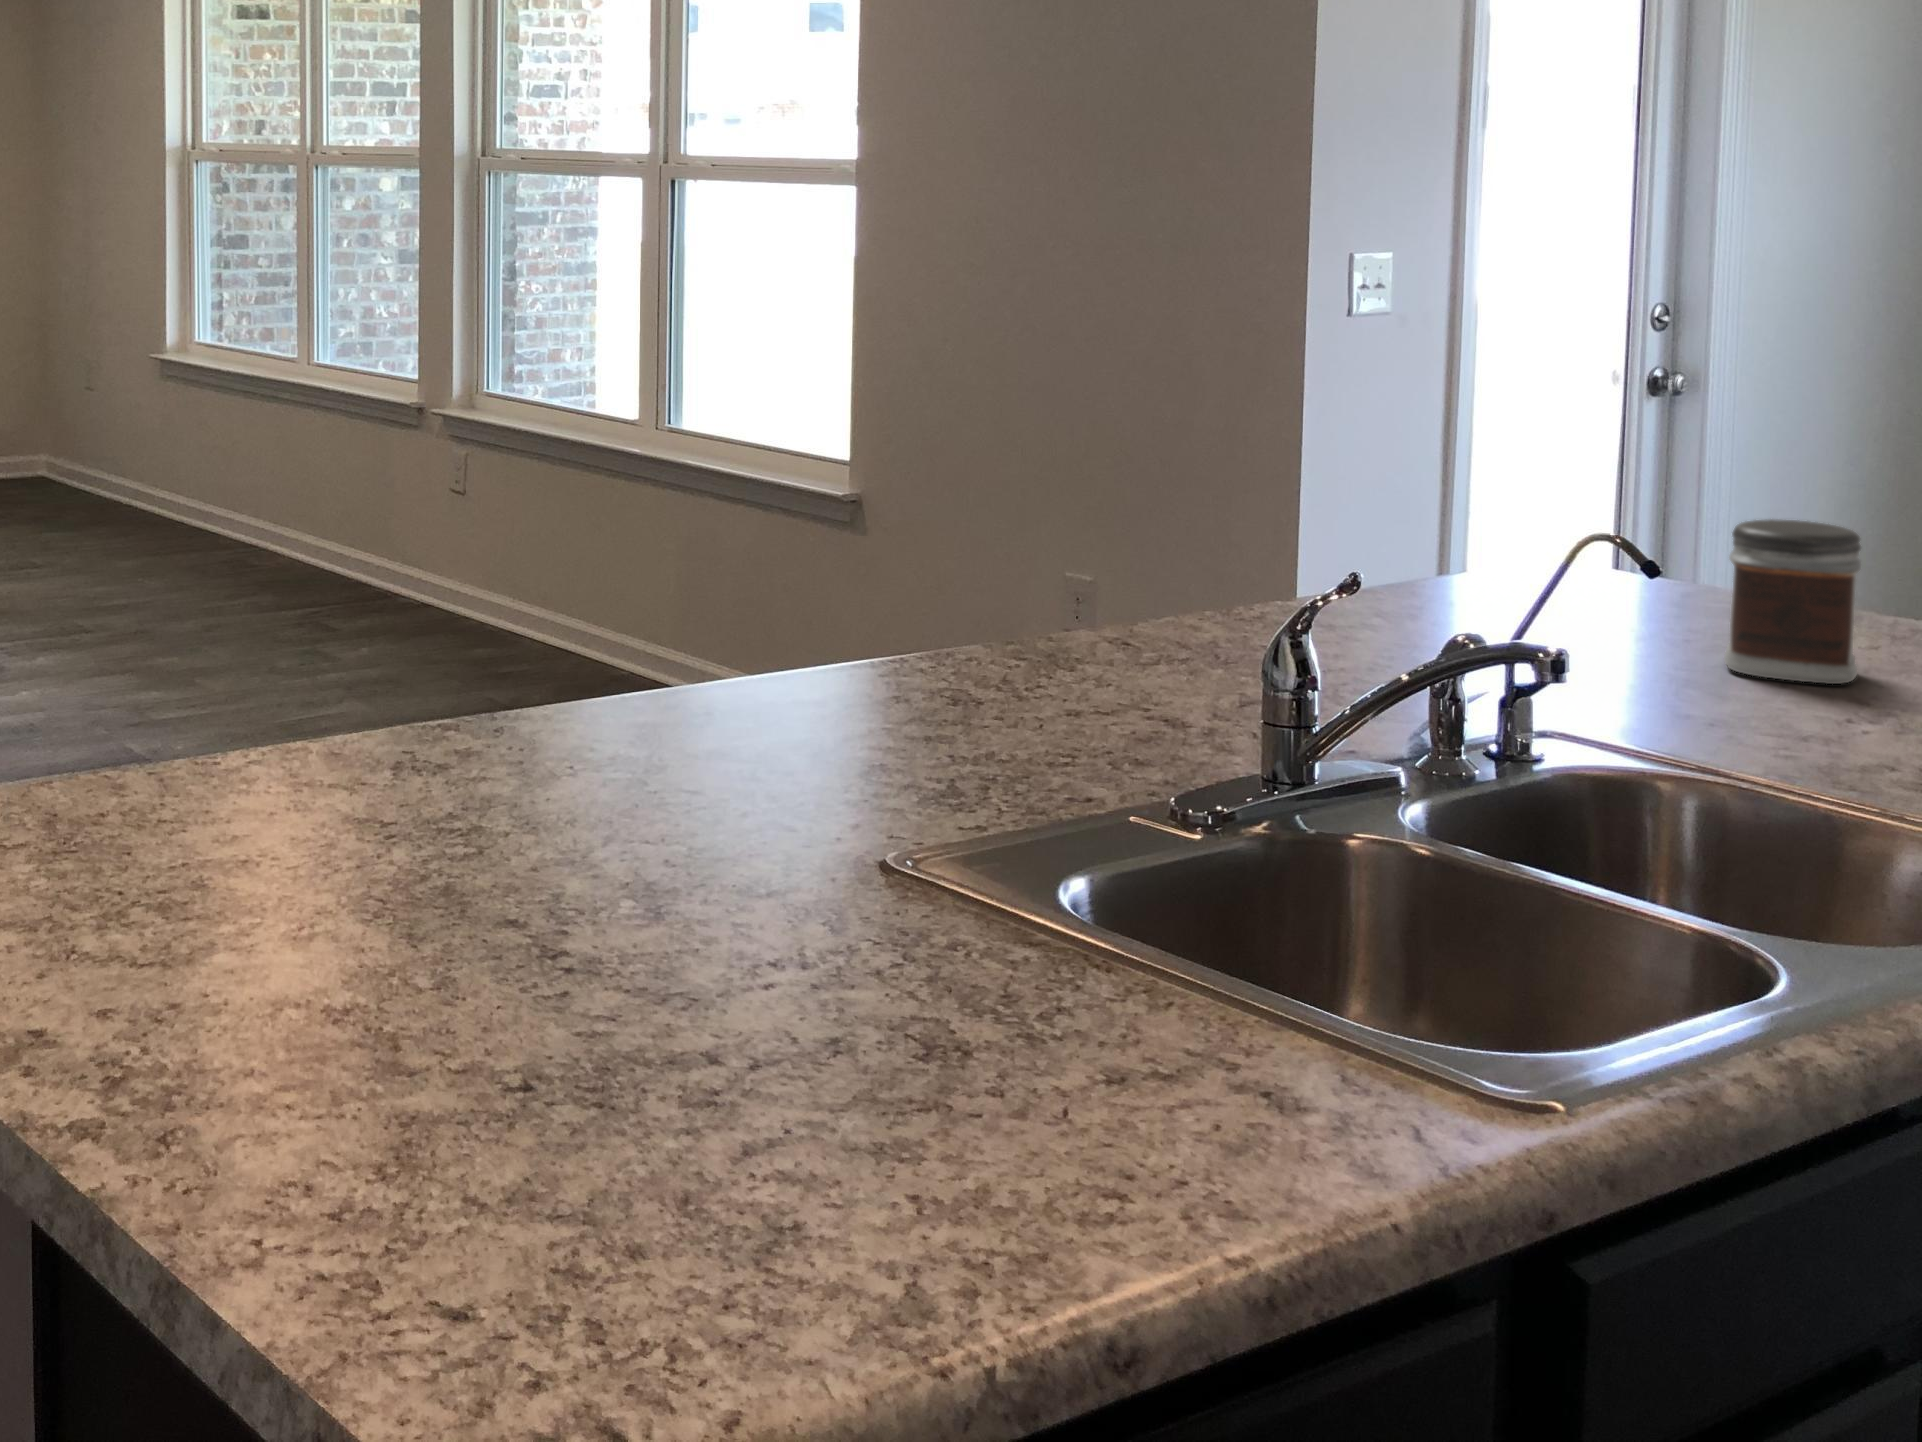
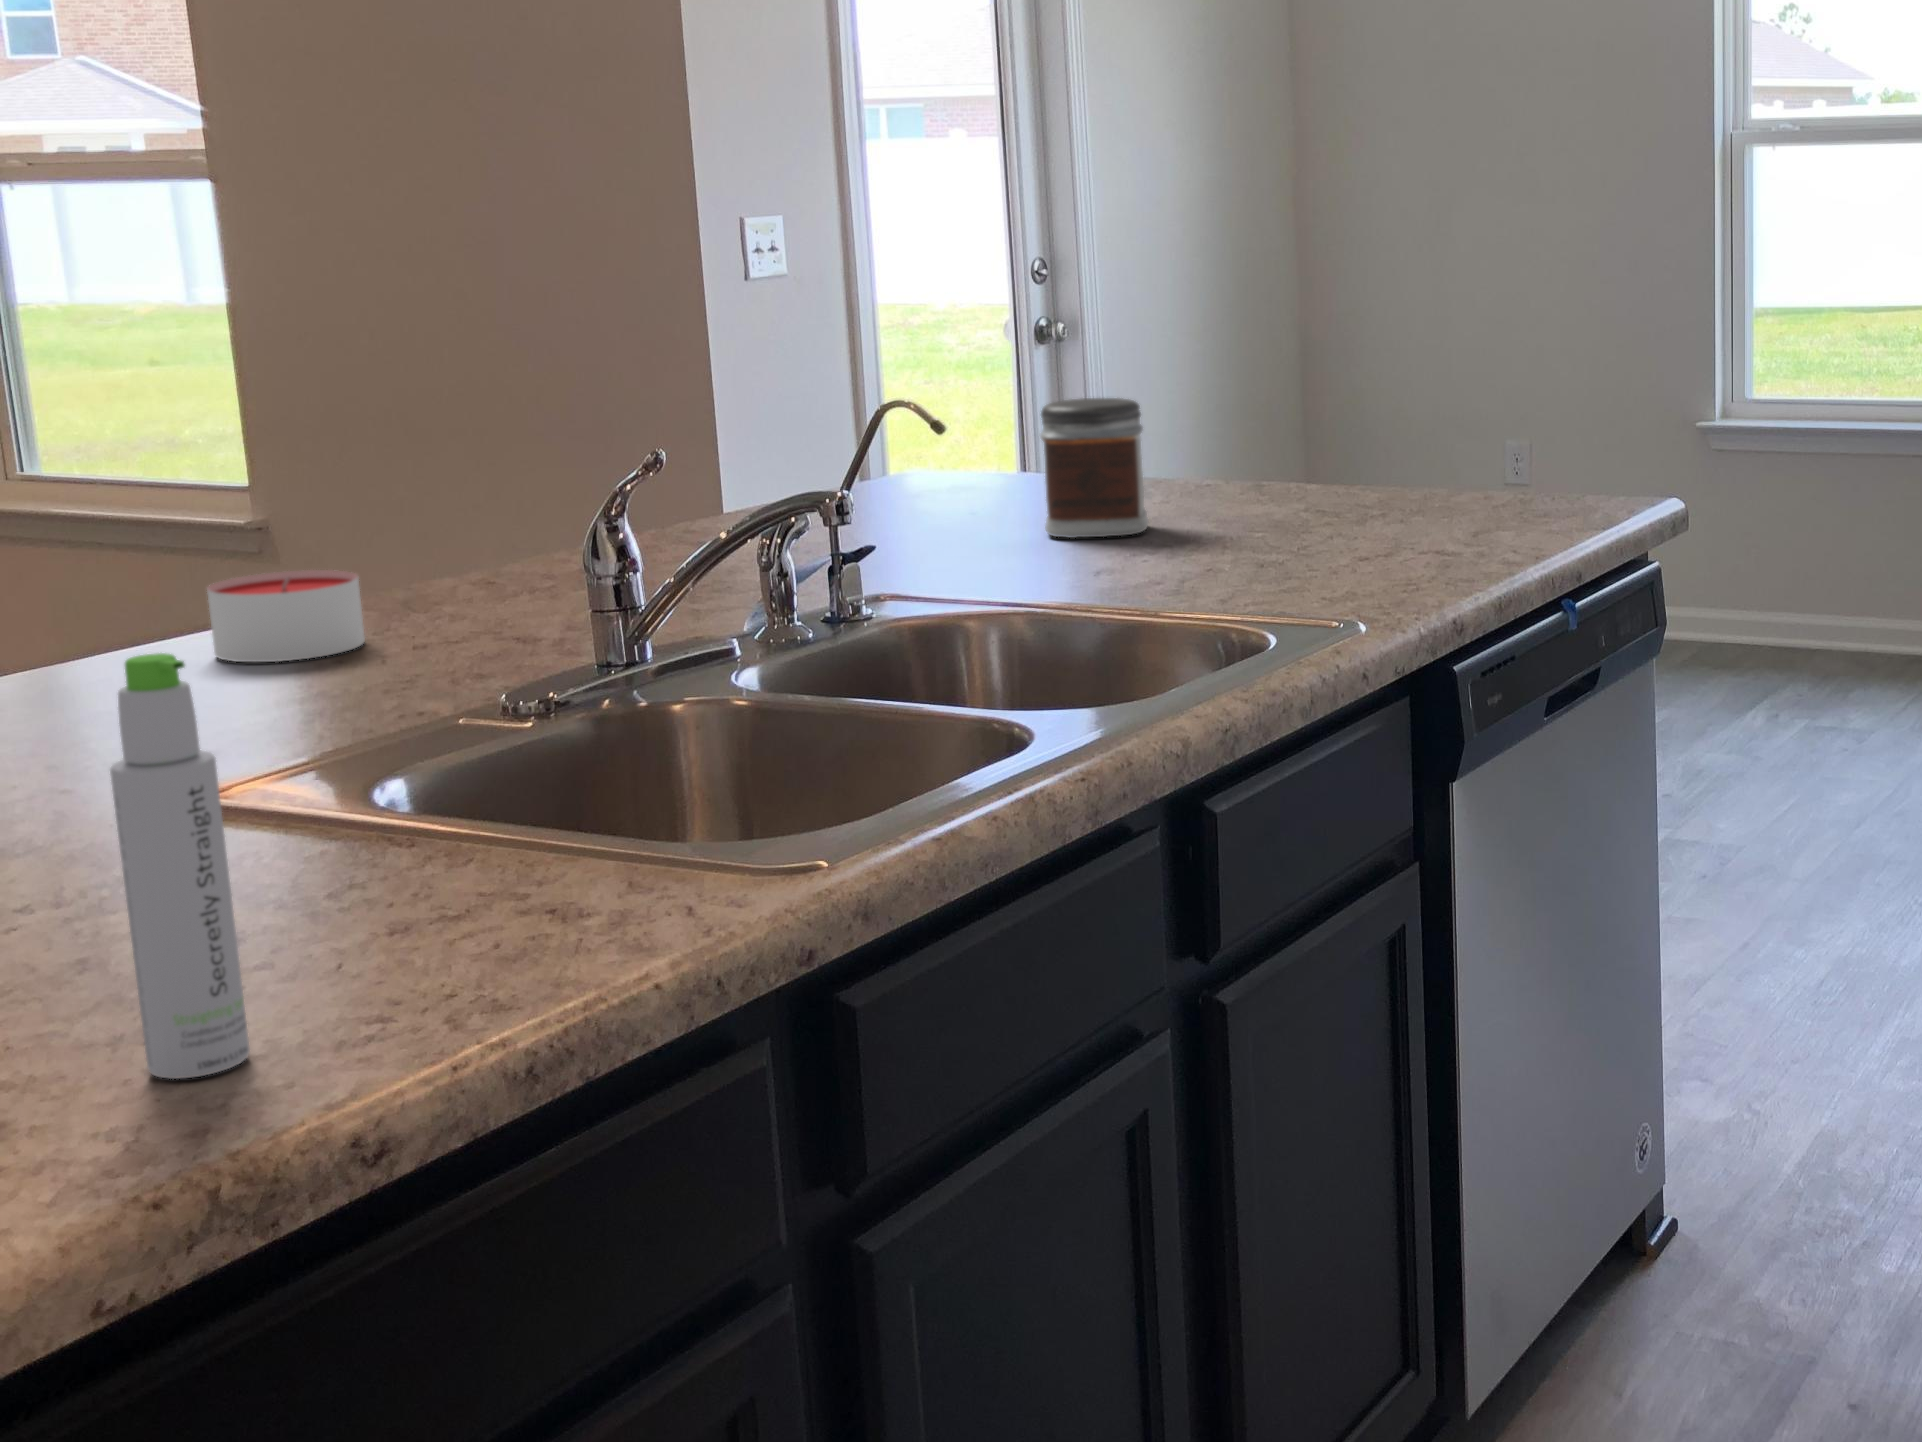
candle: none [899,617,1029,707] -> present [207,570,365,662]
bottle: none [916,809,1014,1222] -> present [110,653,250,1079]

